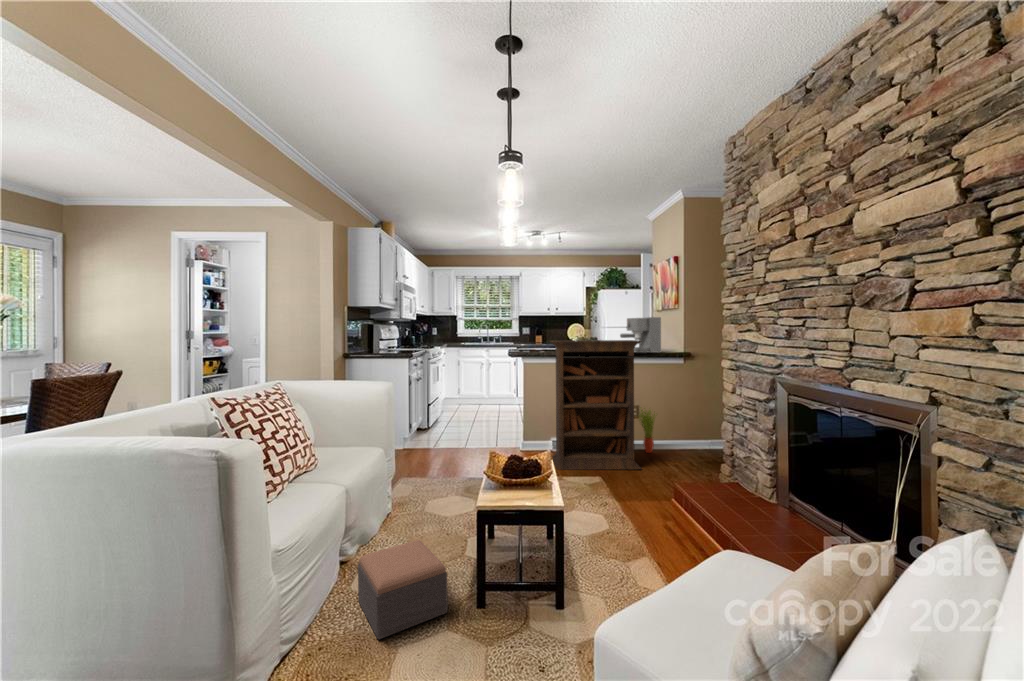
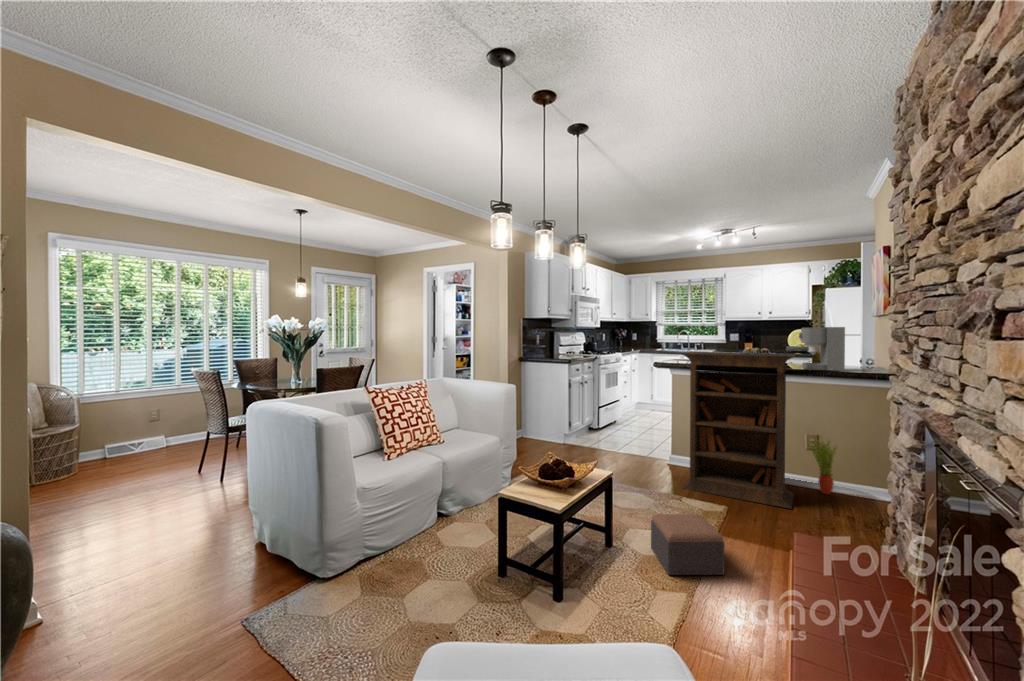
footstool: present [358,540,448,639] -> present [651,514,725,575]

